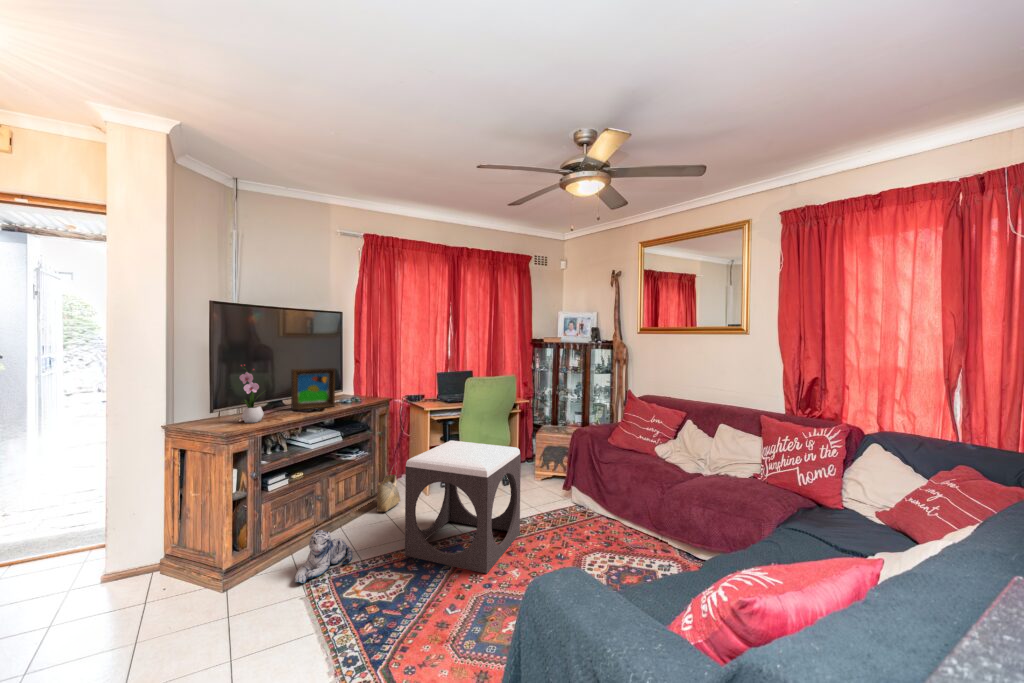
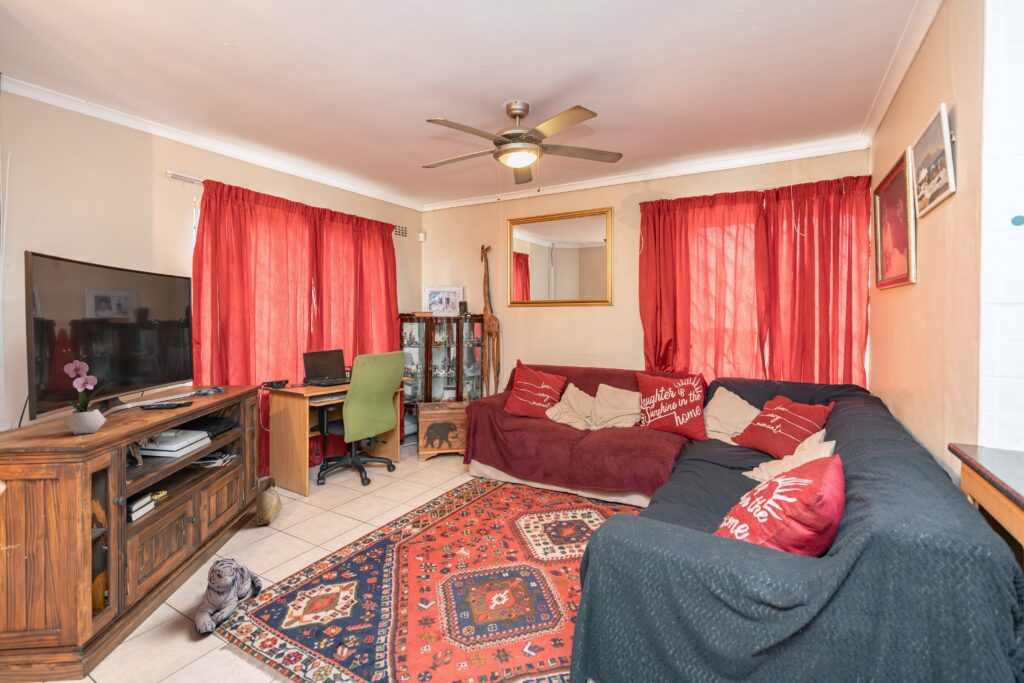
picture frame: present [291,368,335,410] -> none [124,351,193,412]
footstool: present [405,441,521,574] -> none [328,425,442,564]

